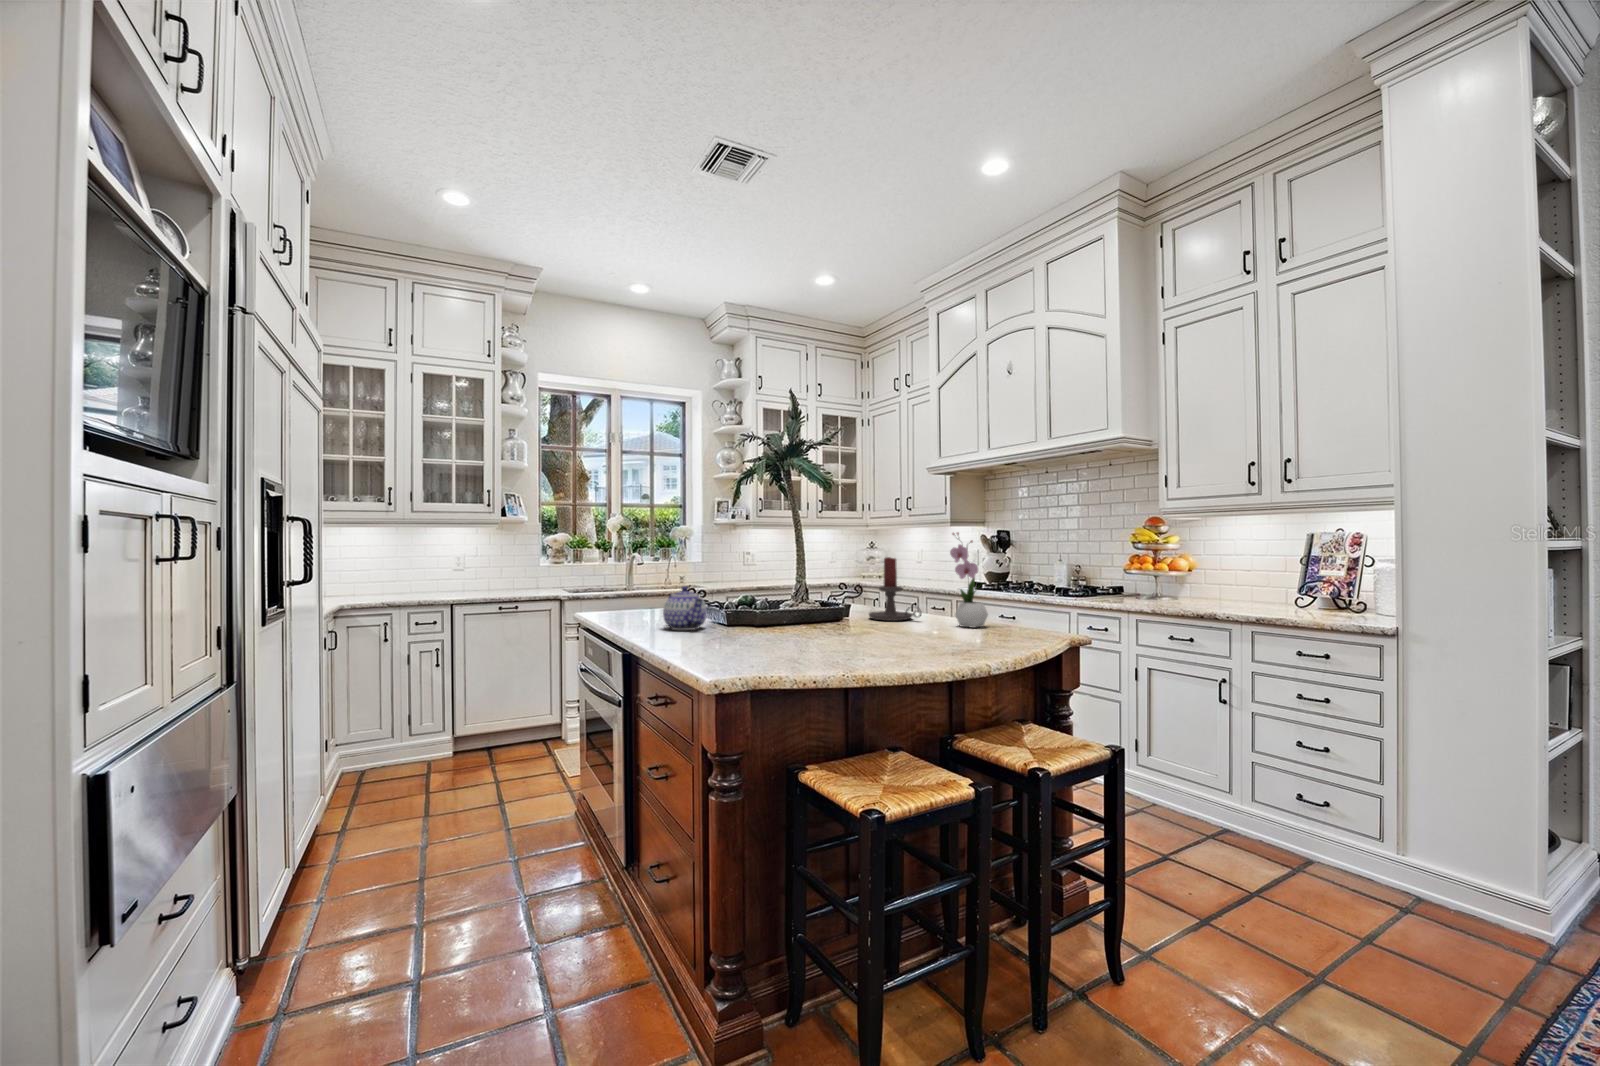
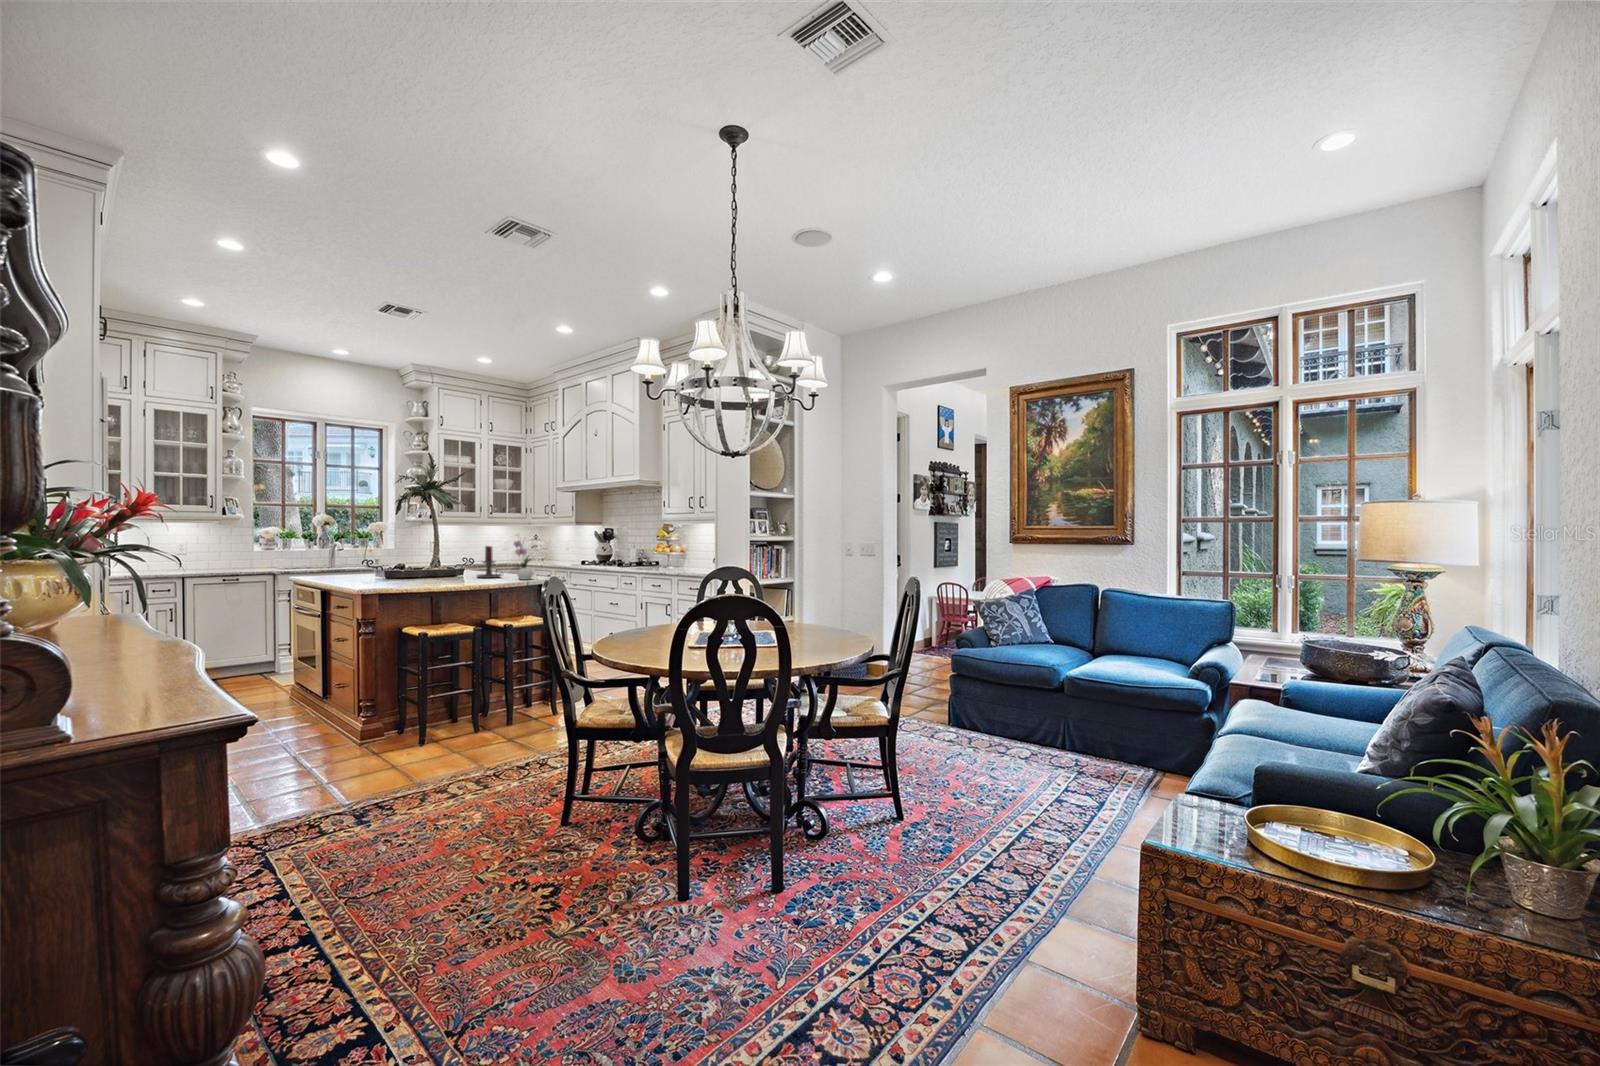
teapot: present [663,586,707,630] -> none [350,561,376,583]

